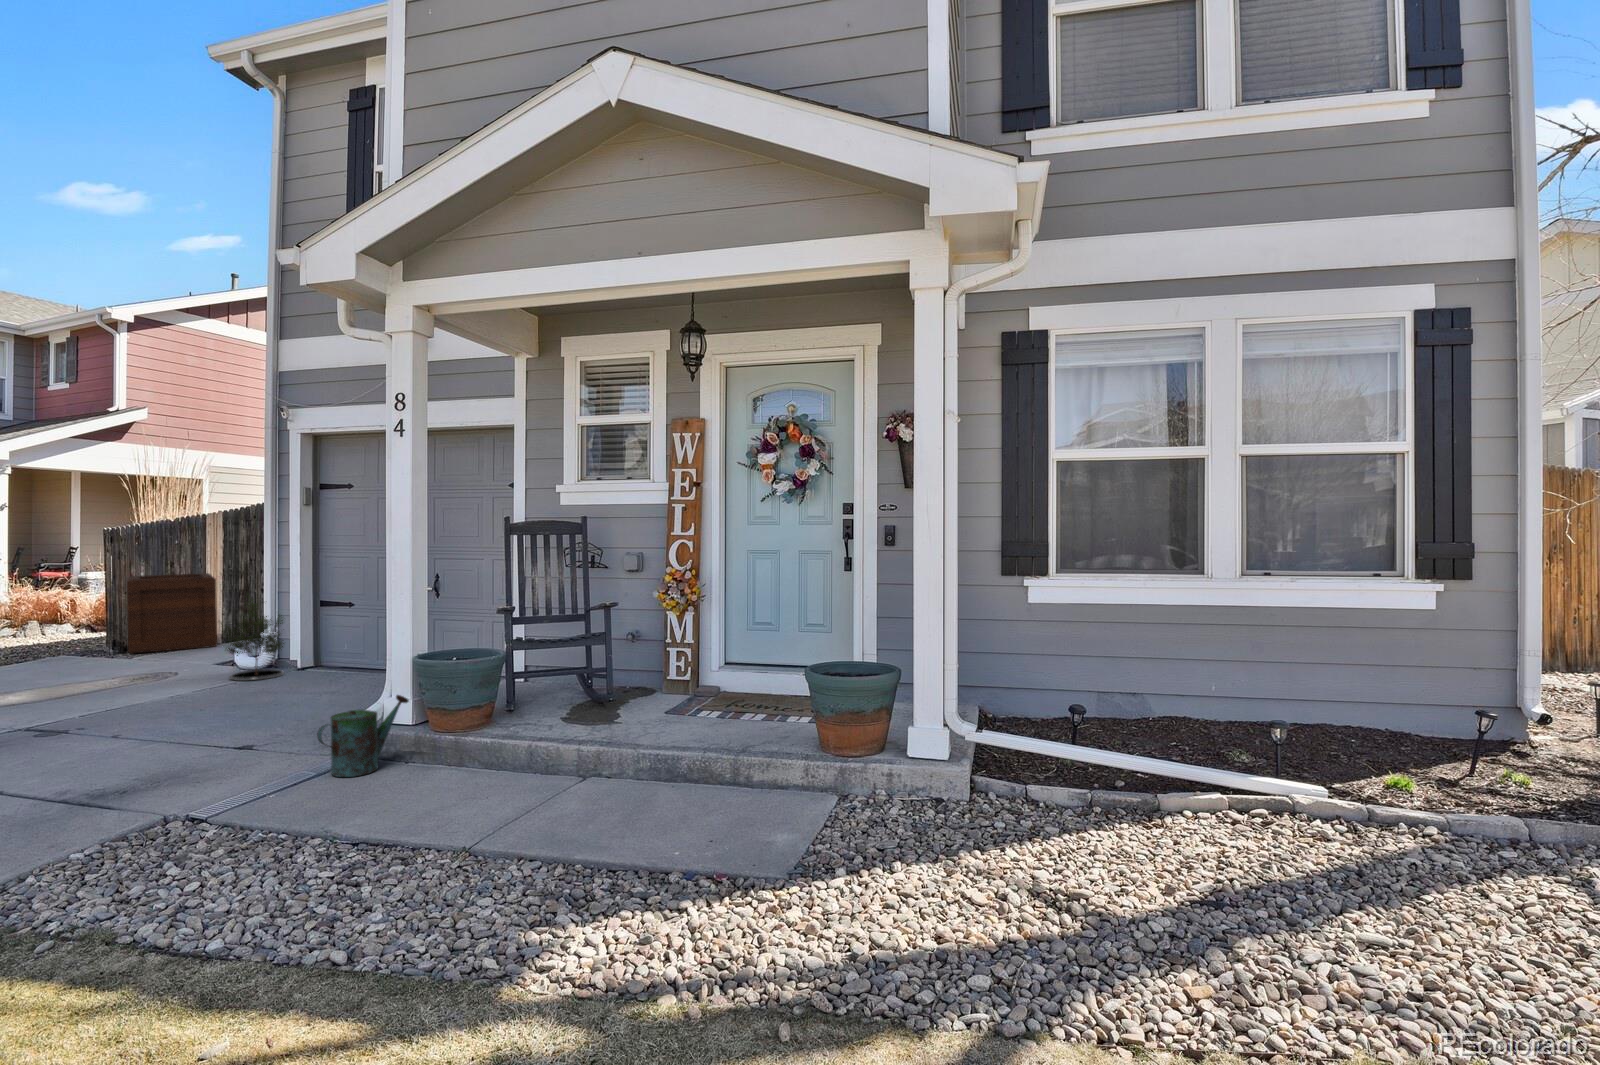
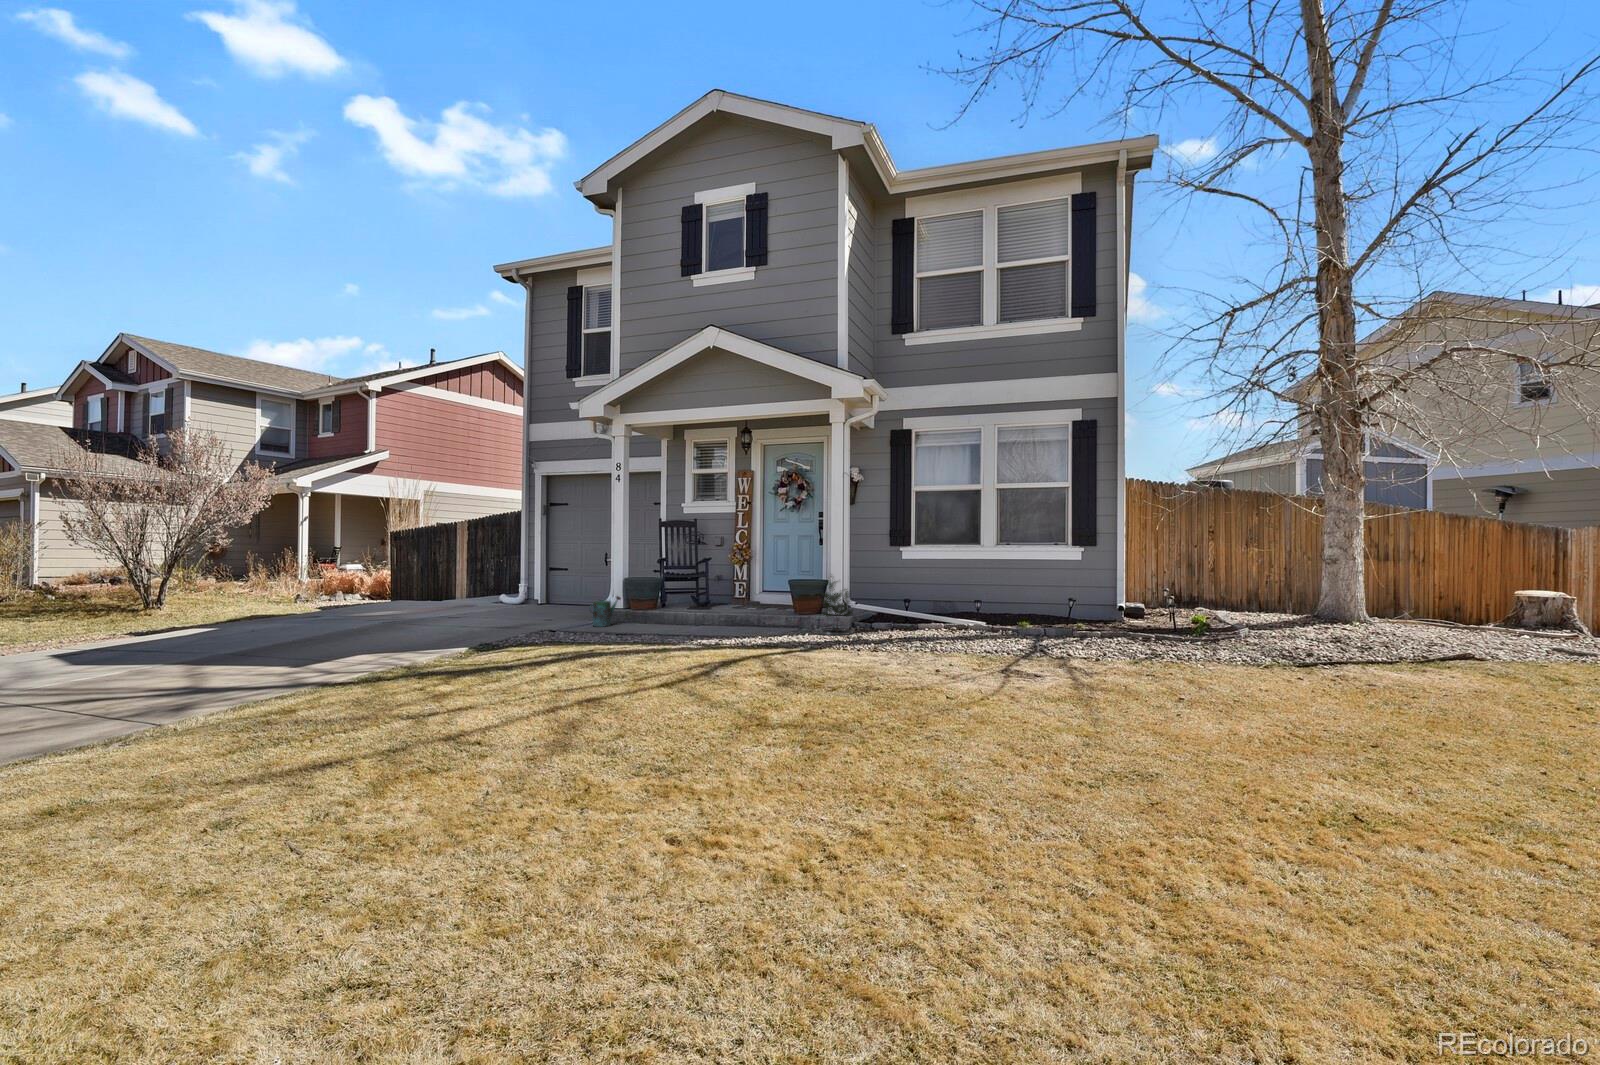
wooden crate: present [127,573,217,654] -> none [432,555,483,598]
potted tree: present [221,596,284,681] -> present [820,580,853,635]

